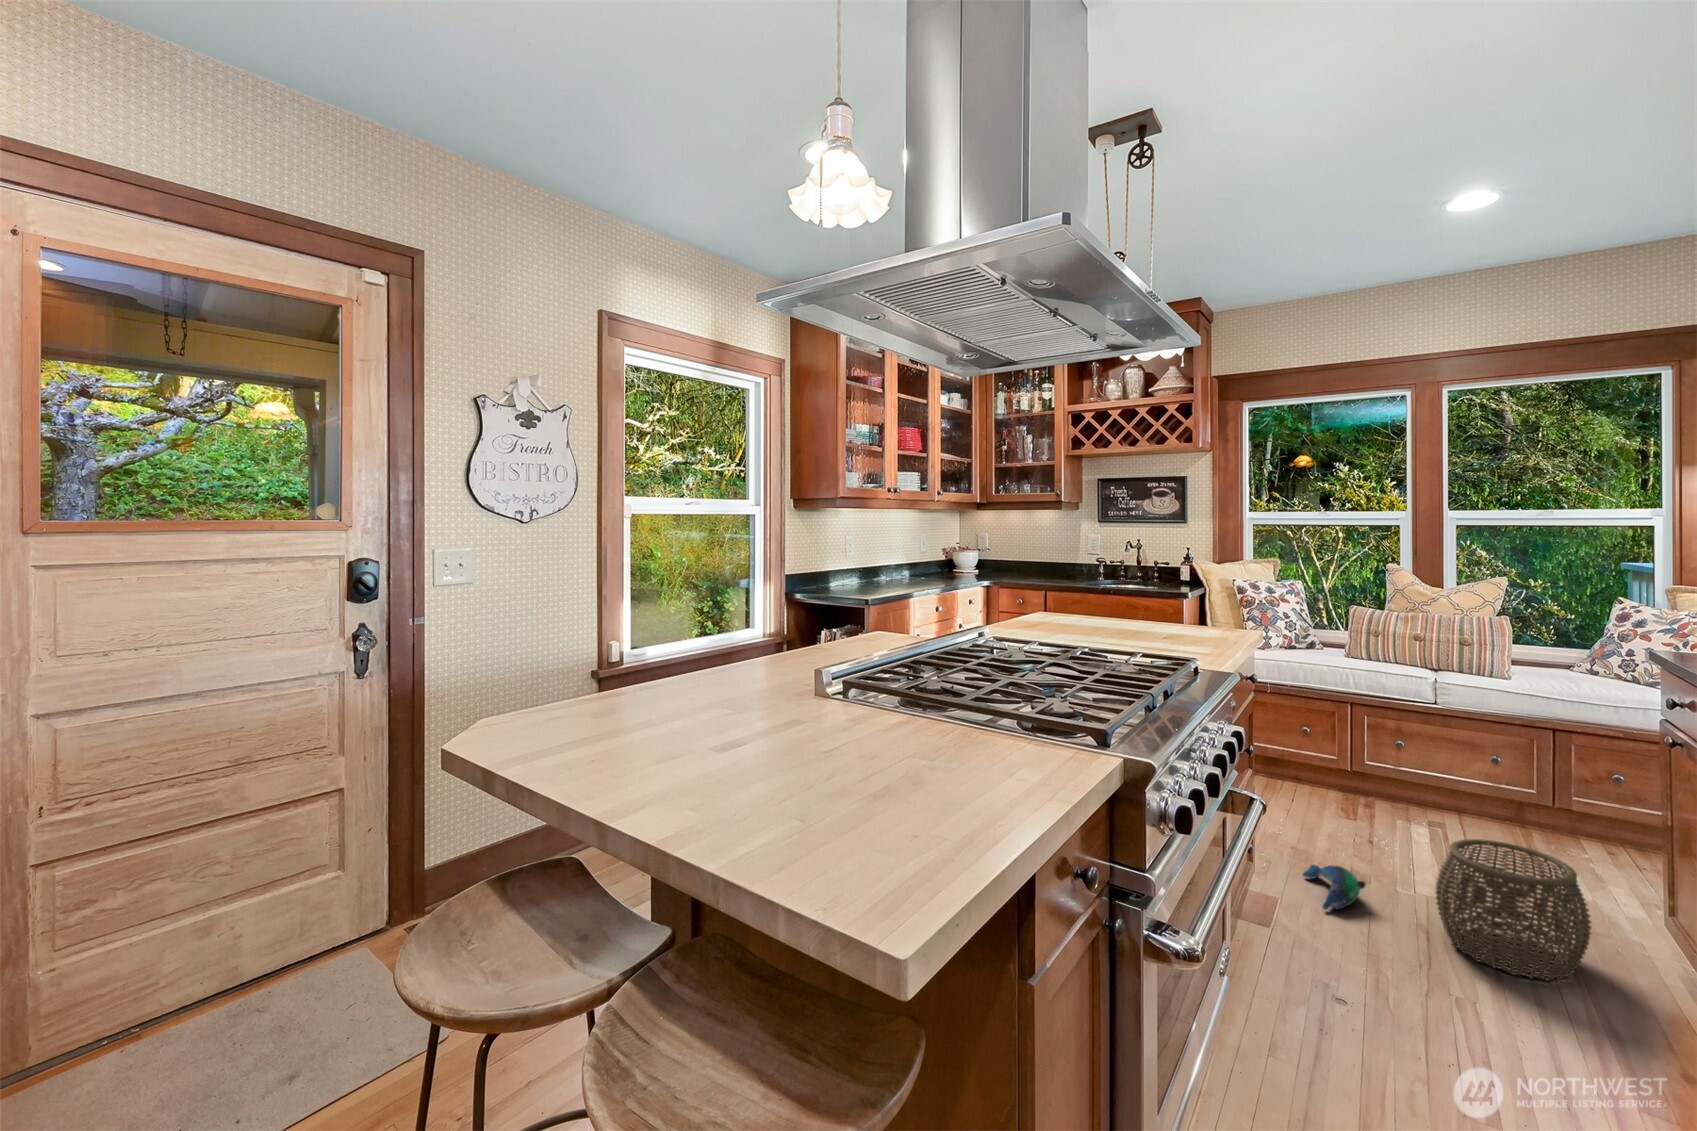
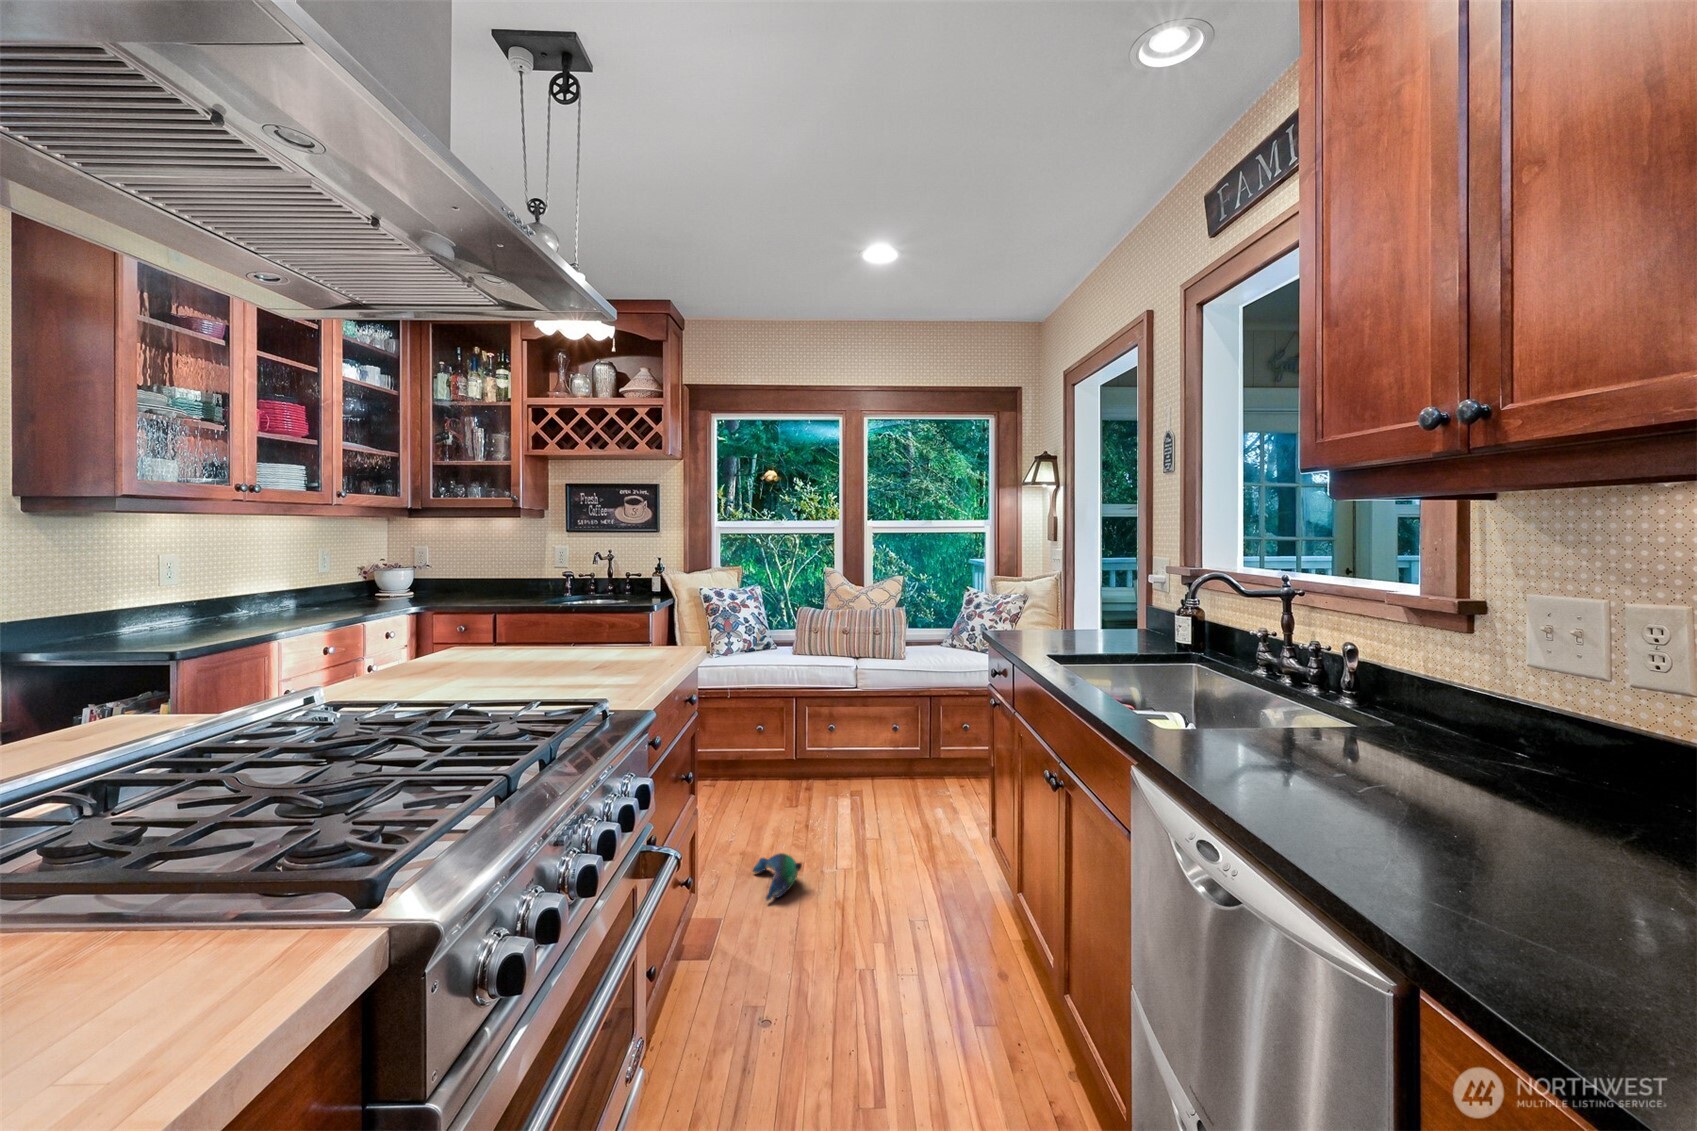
woven basket: present [1435,839,1591,980] -> none [852,798,954,915]

